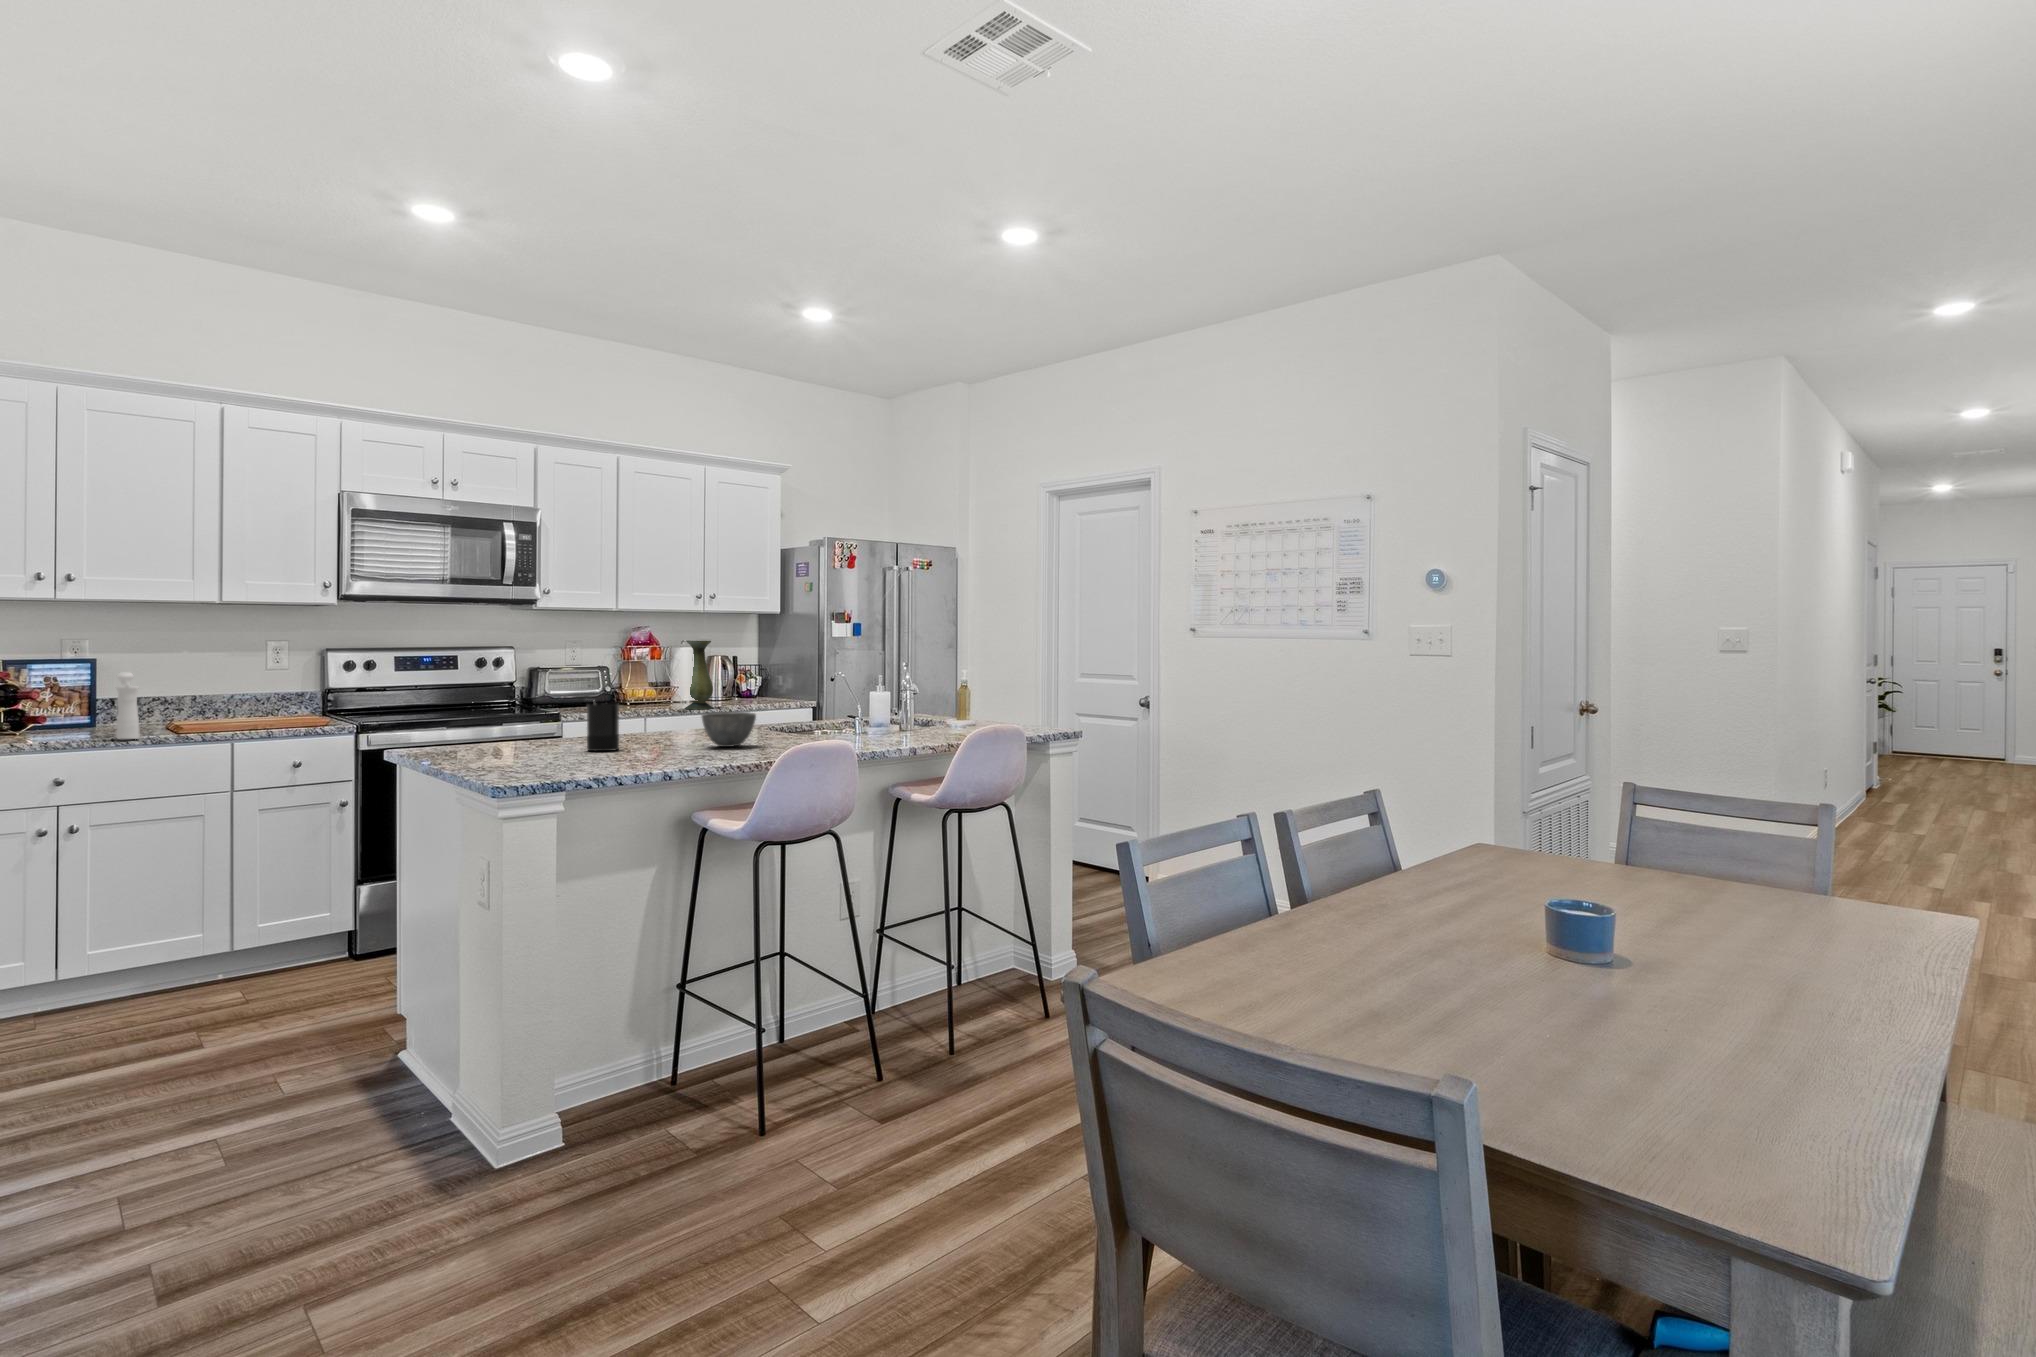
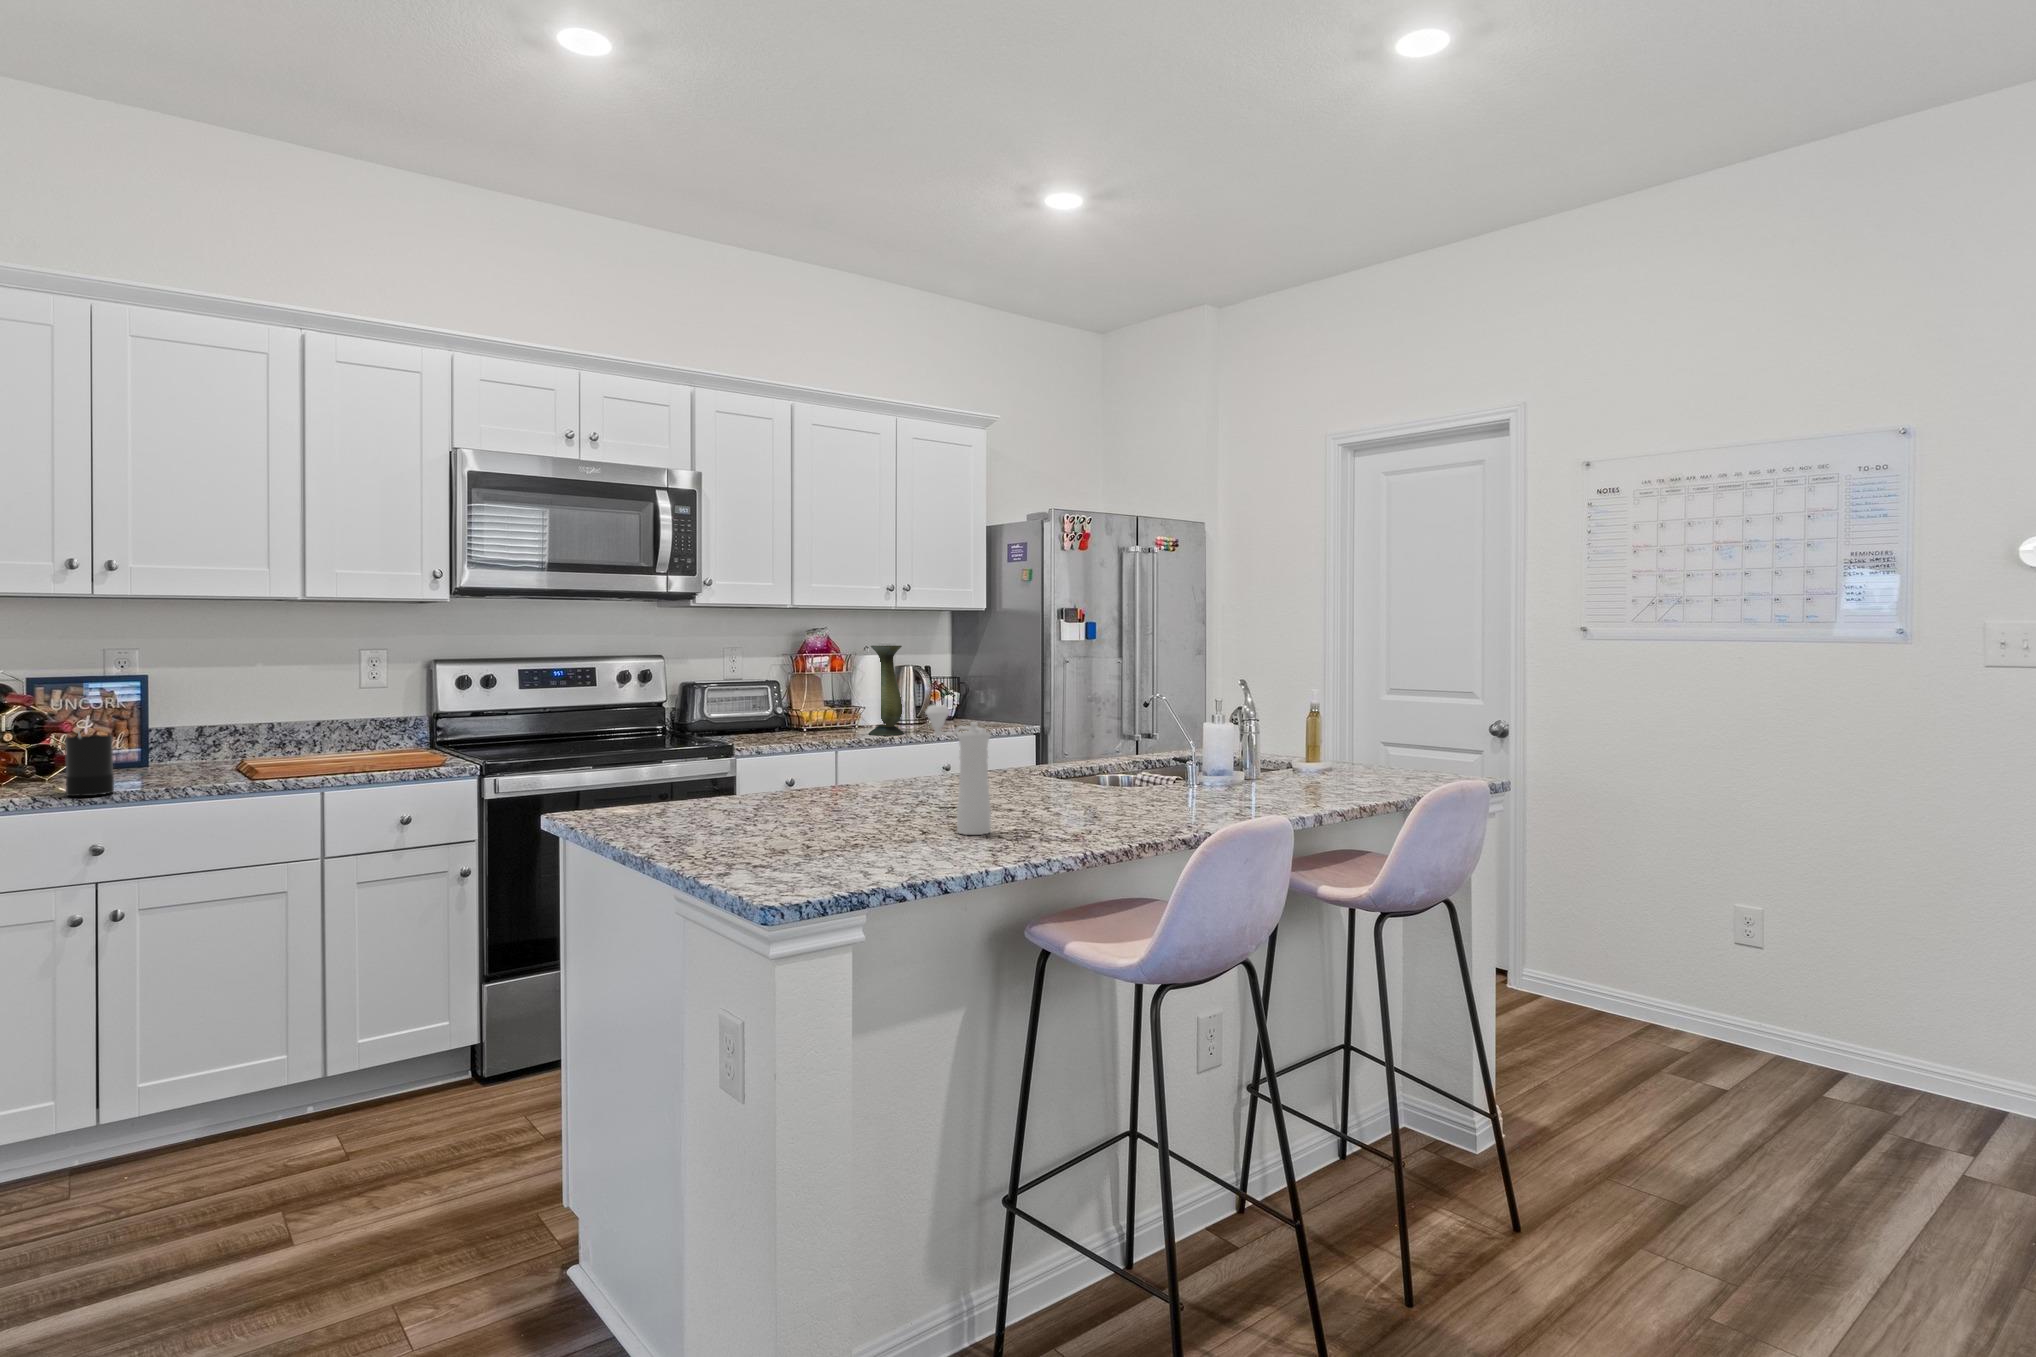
pepper mill: present [116,673,139,739] -> present [925,705,991,835]
candle: present [587,700,619,751] -> present [65,732,114,796]
bowl: present [702,712,756,747] -> none [1005,757,1086,812]

